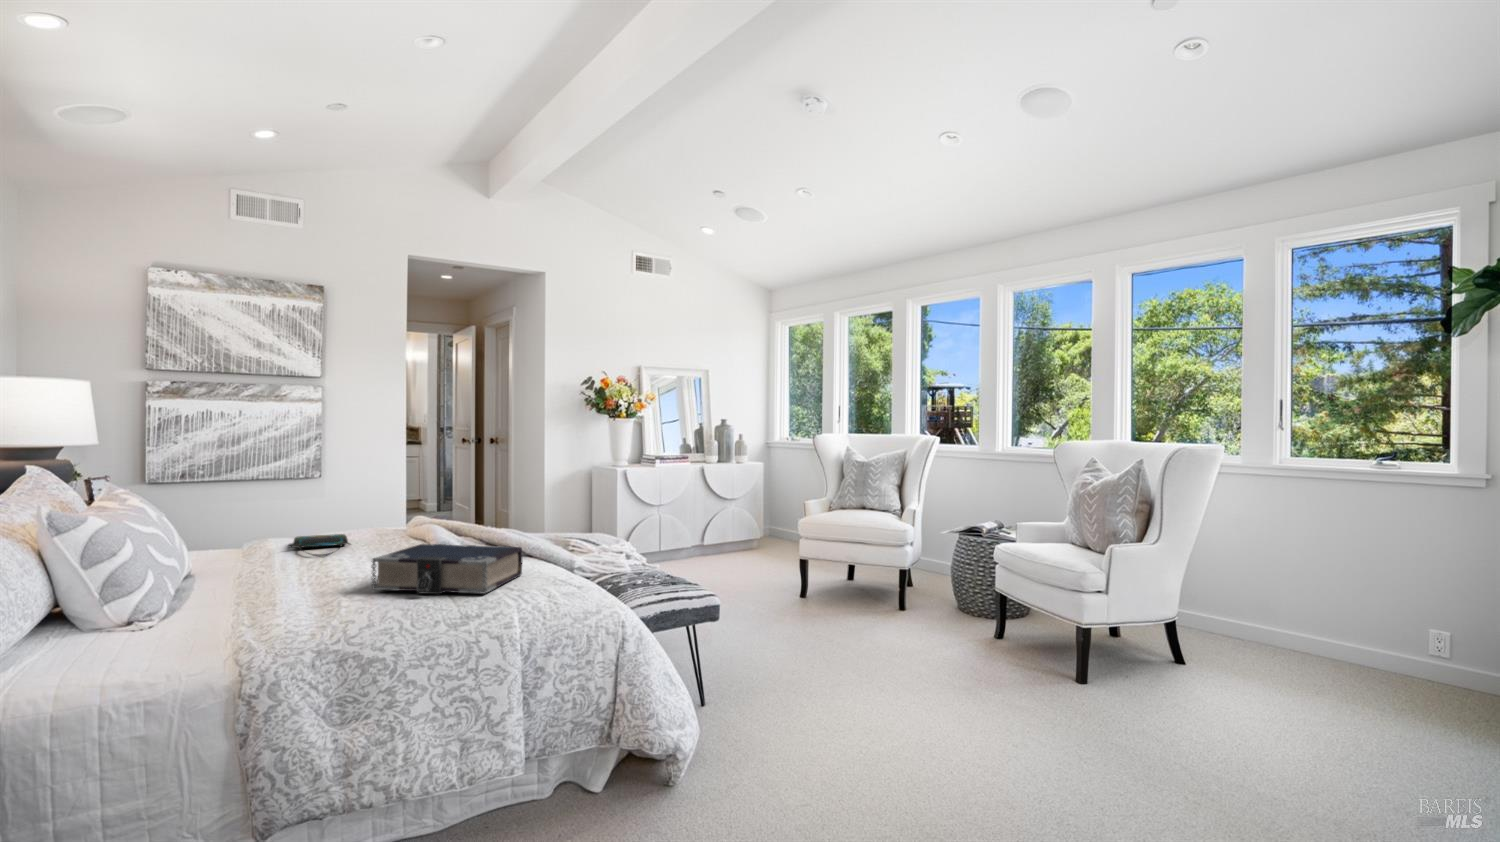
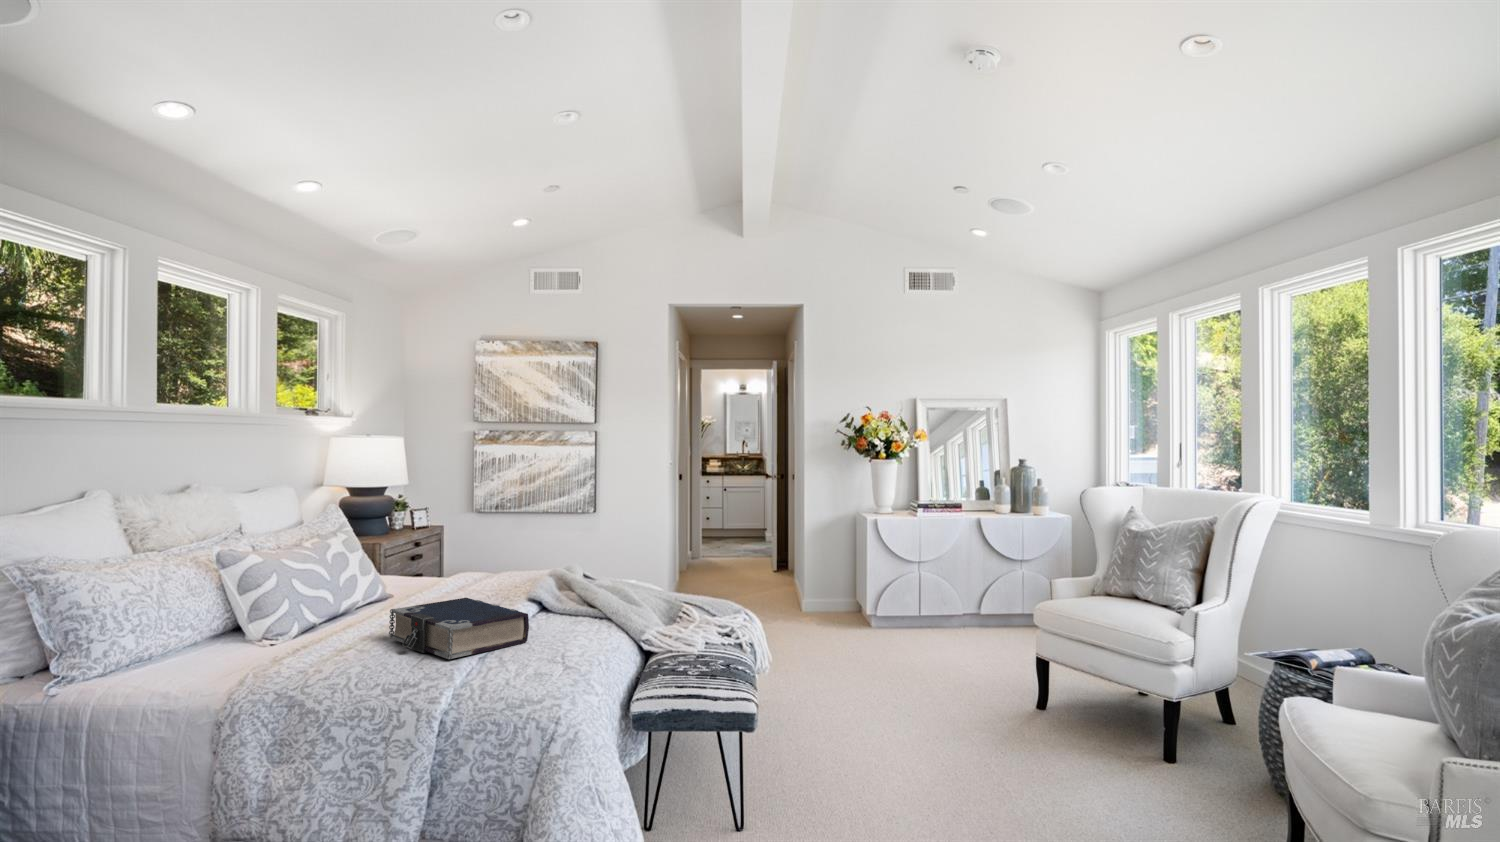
tote bag: present [288,534,349,557] -> none [441,573,500,596]

